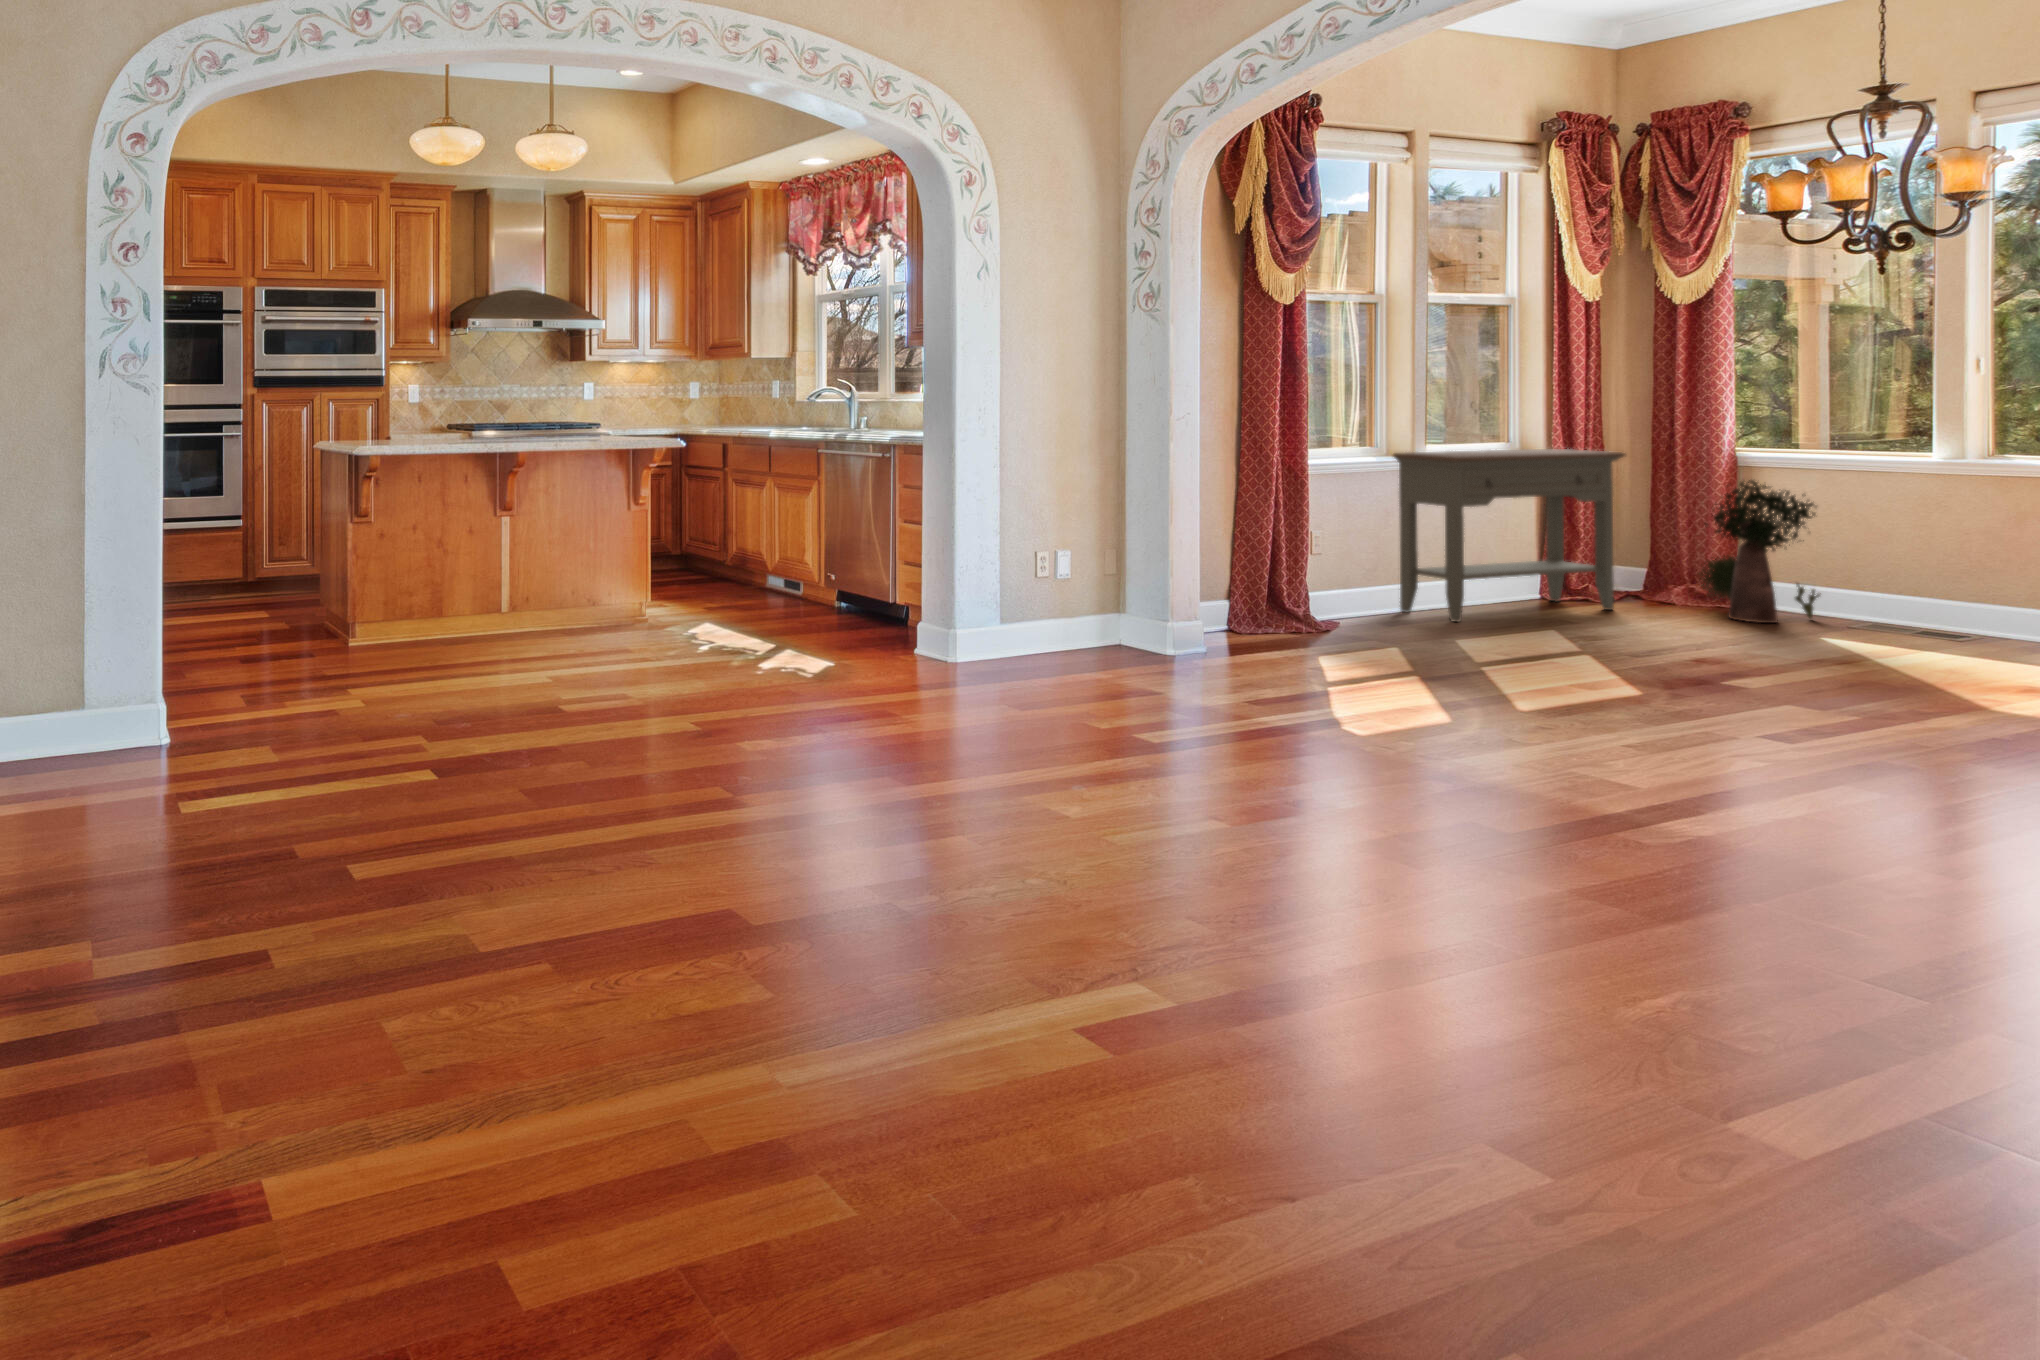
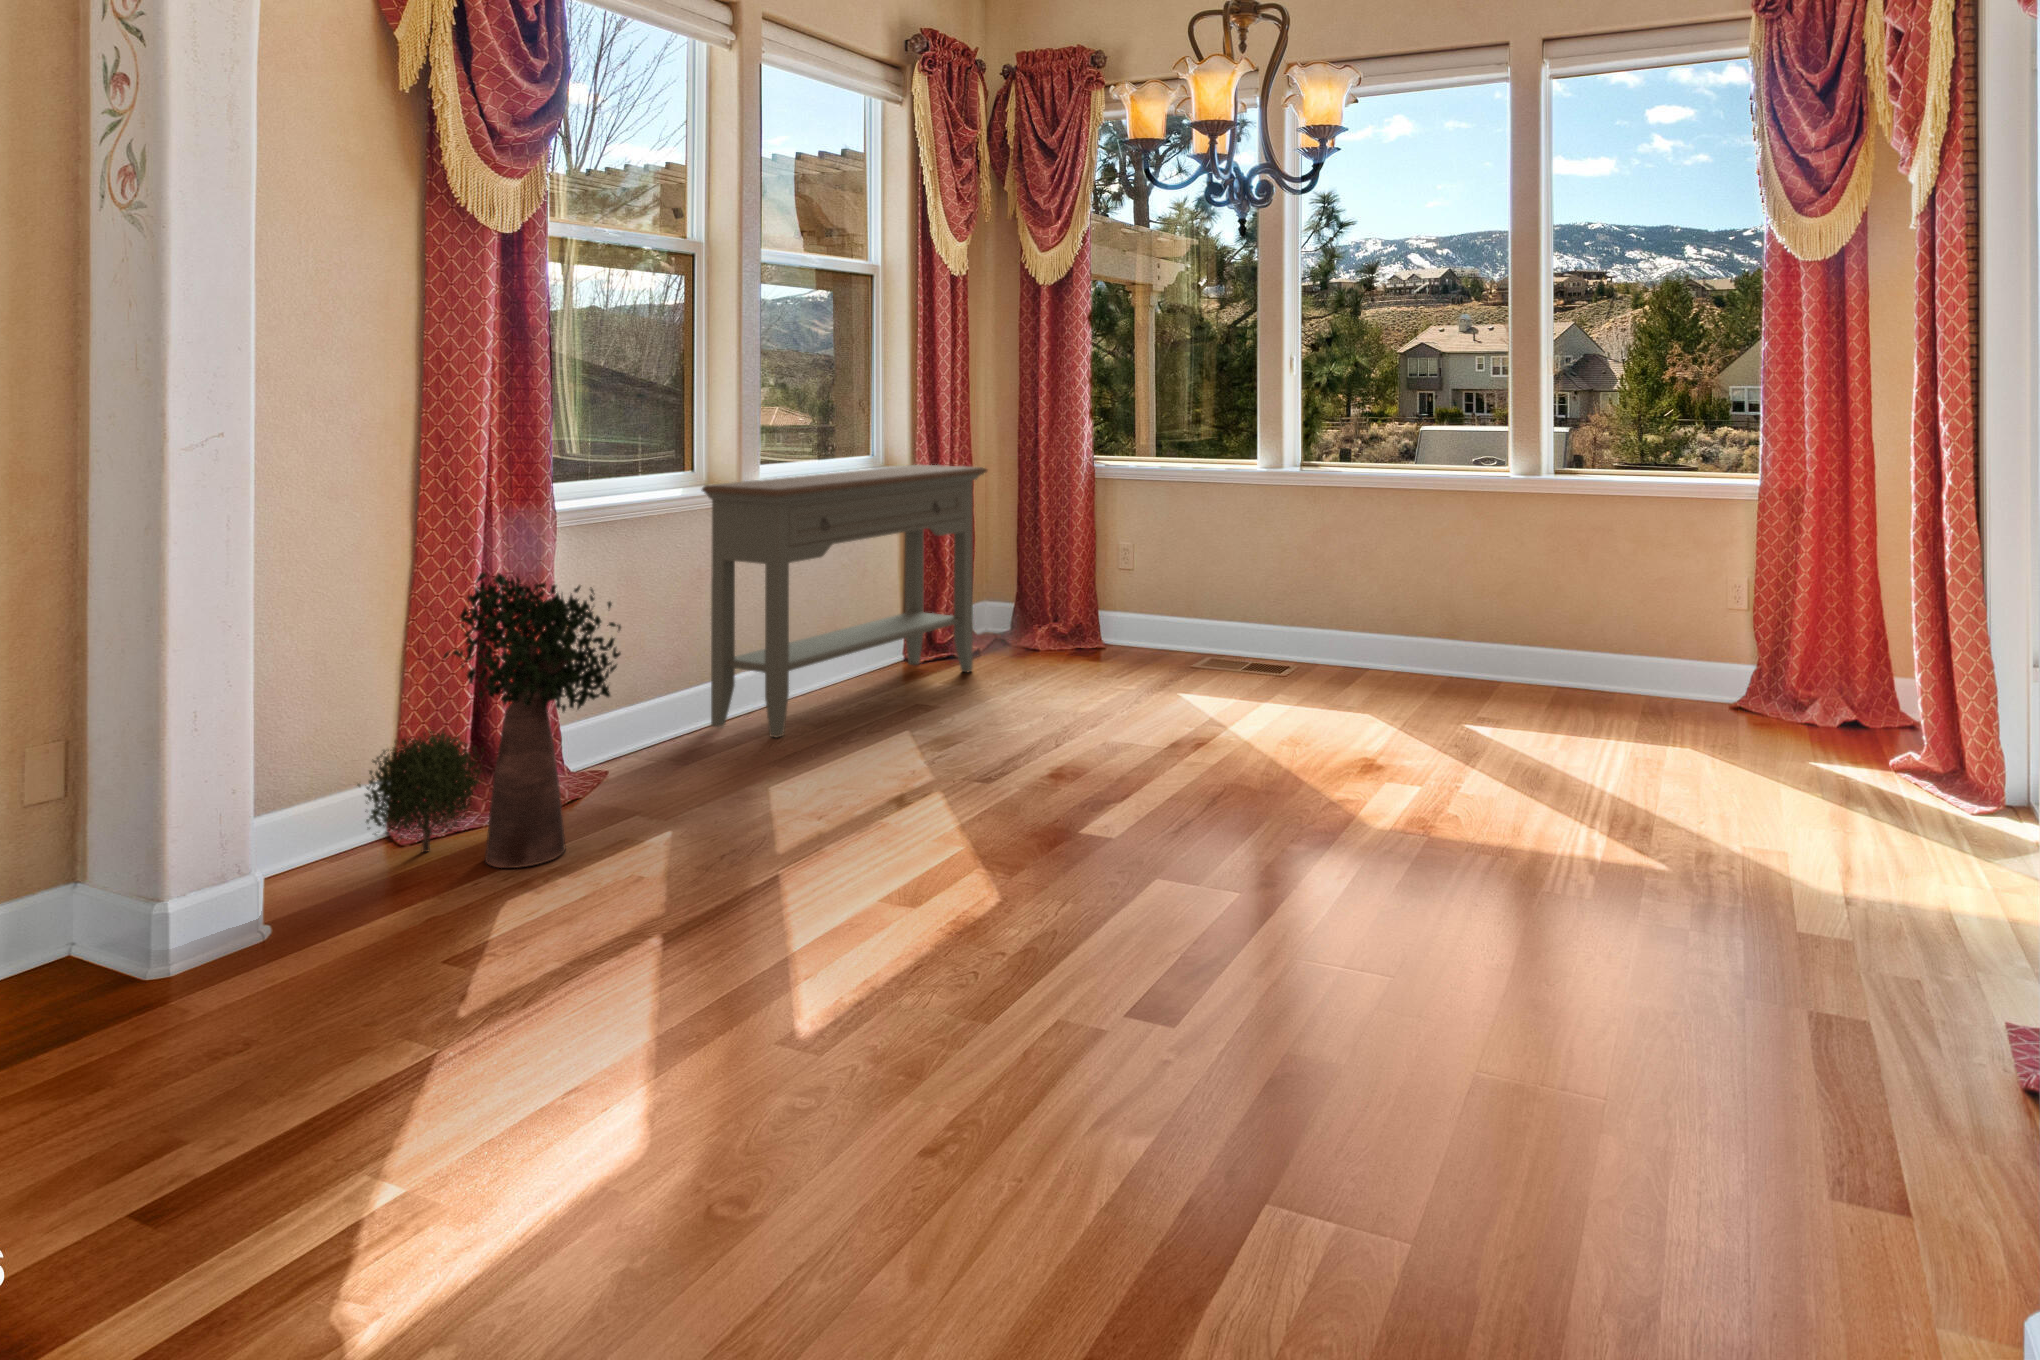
potted plant: present [1699,480,1821,623] -> present [358,573,621,868]

